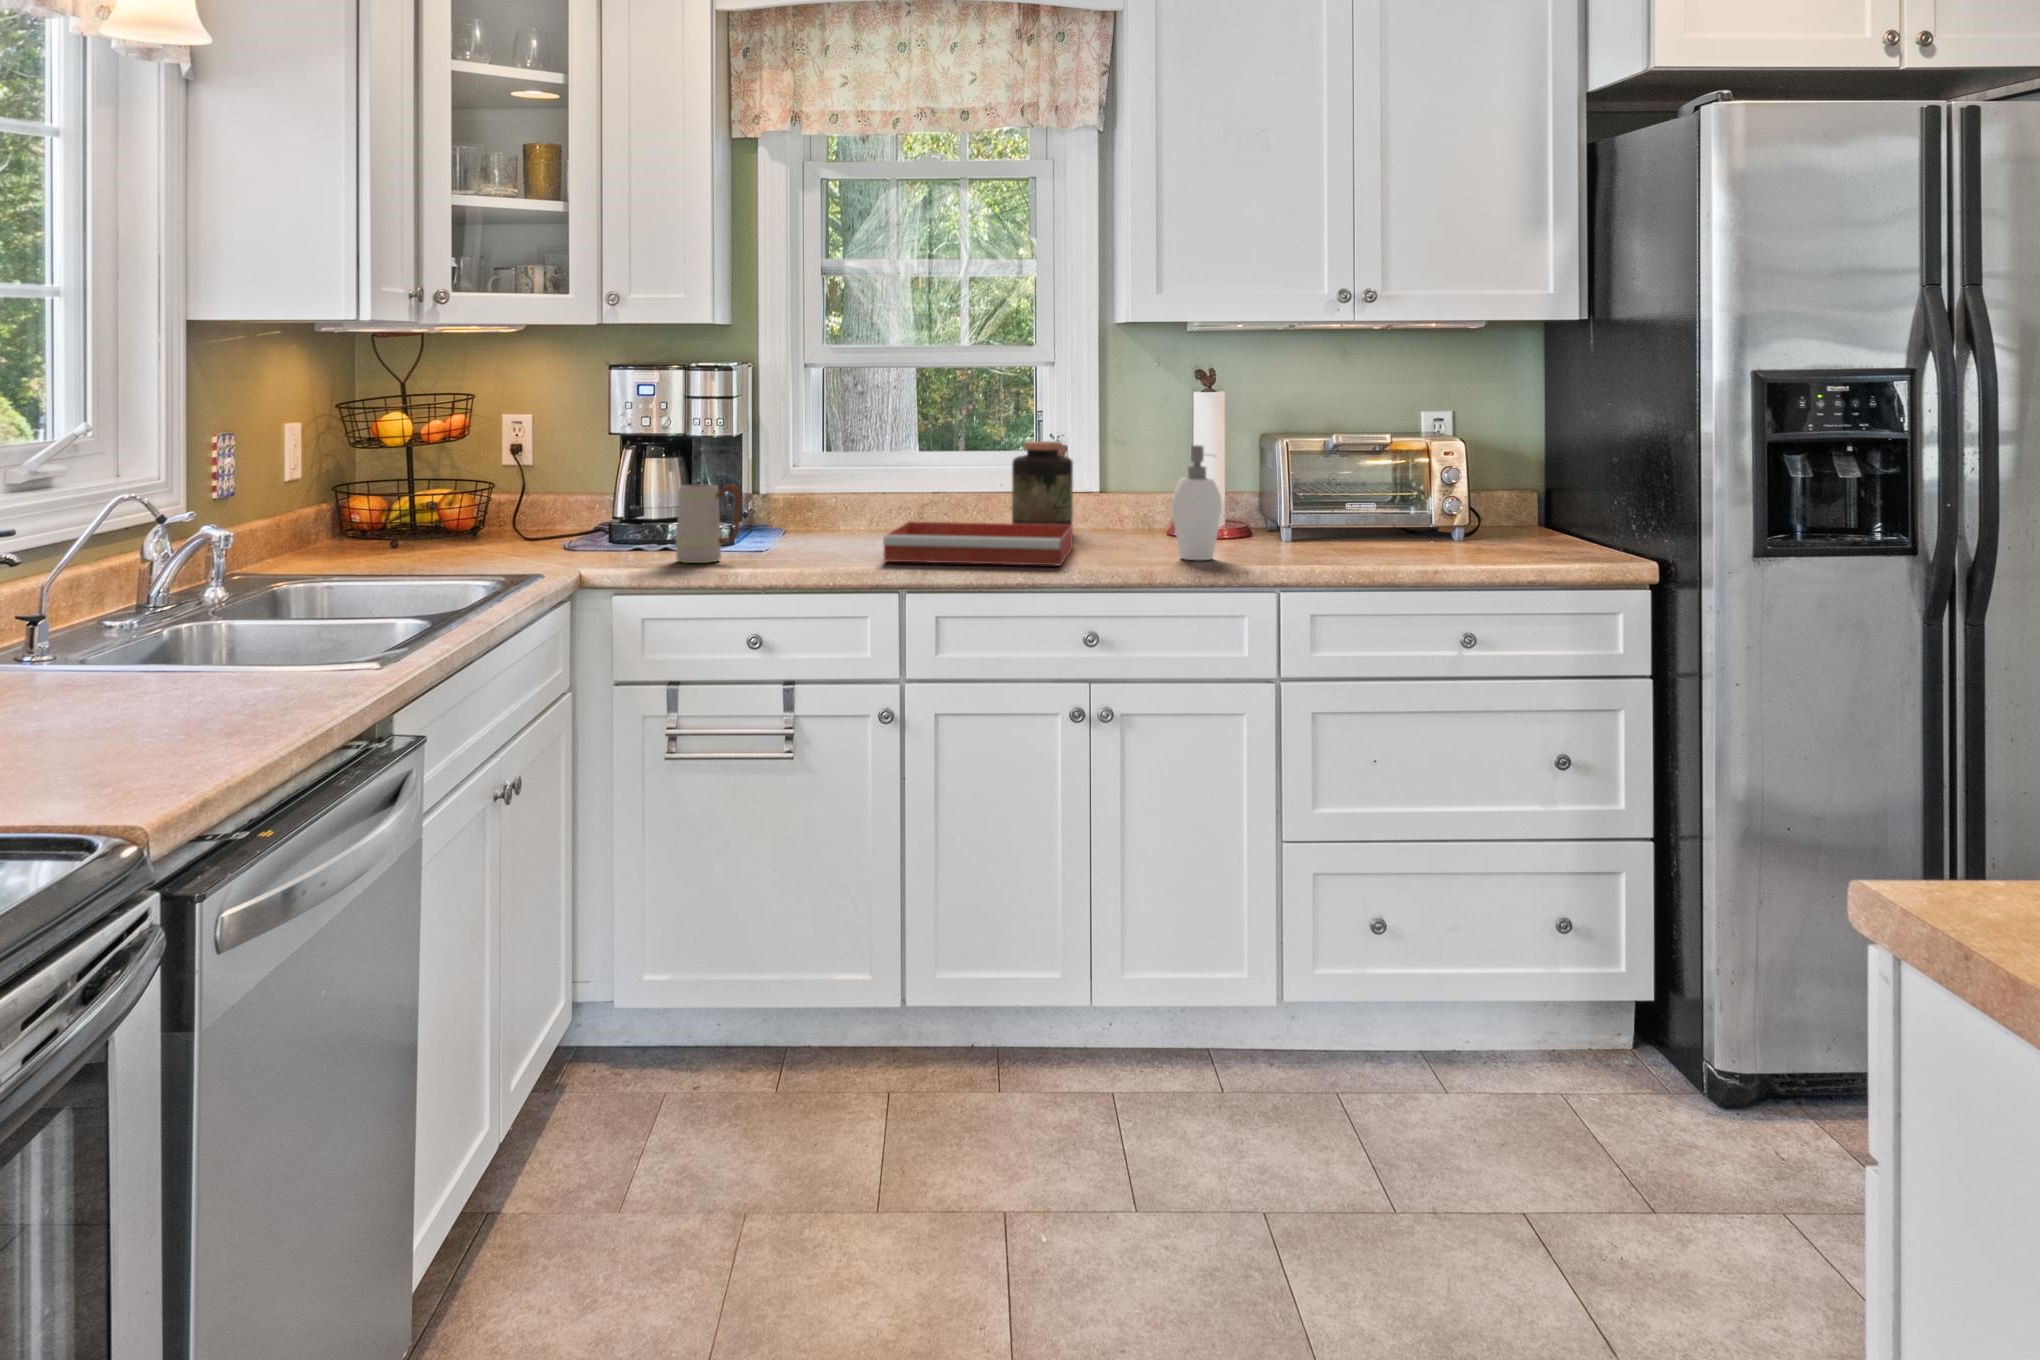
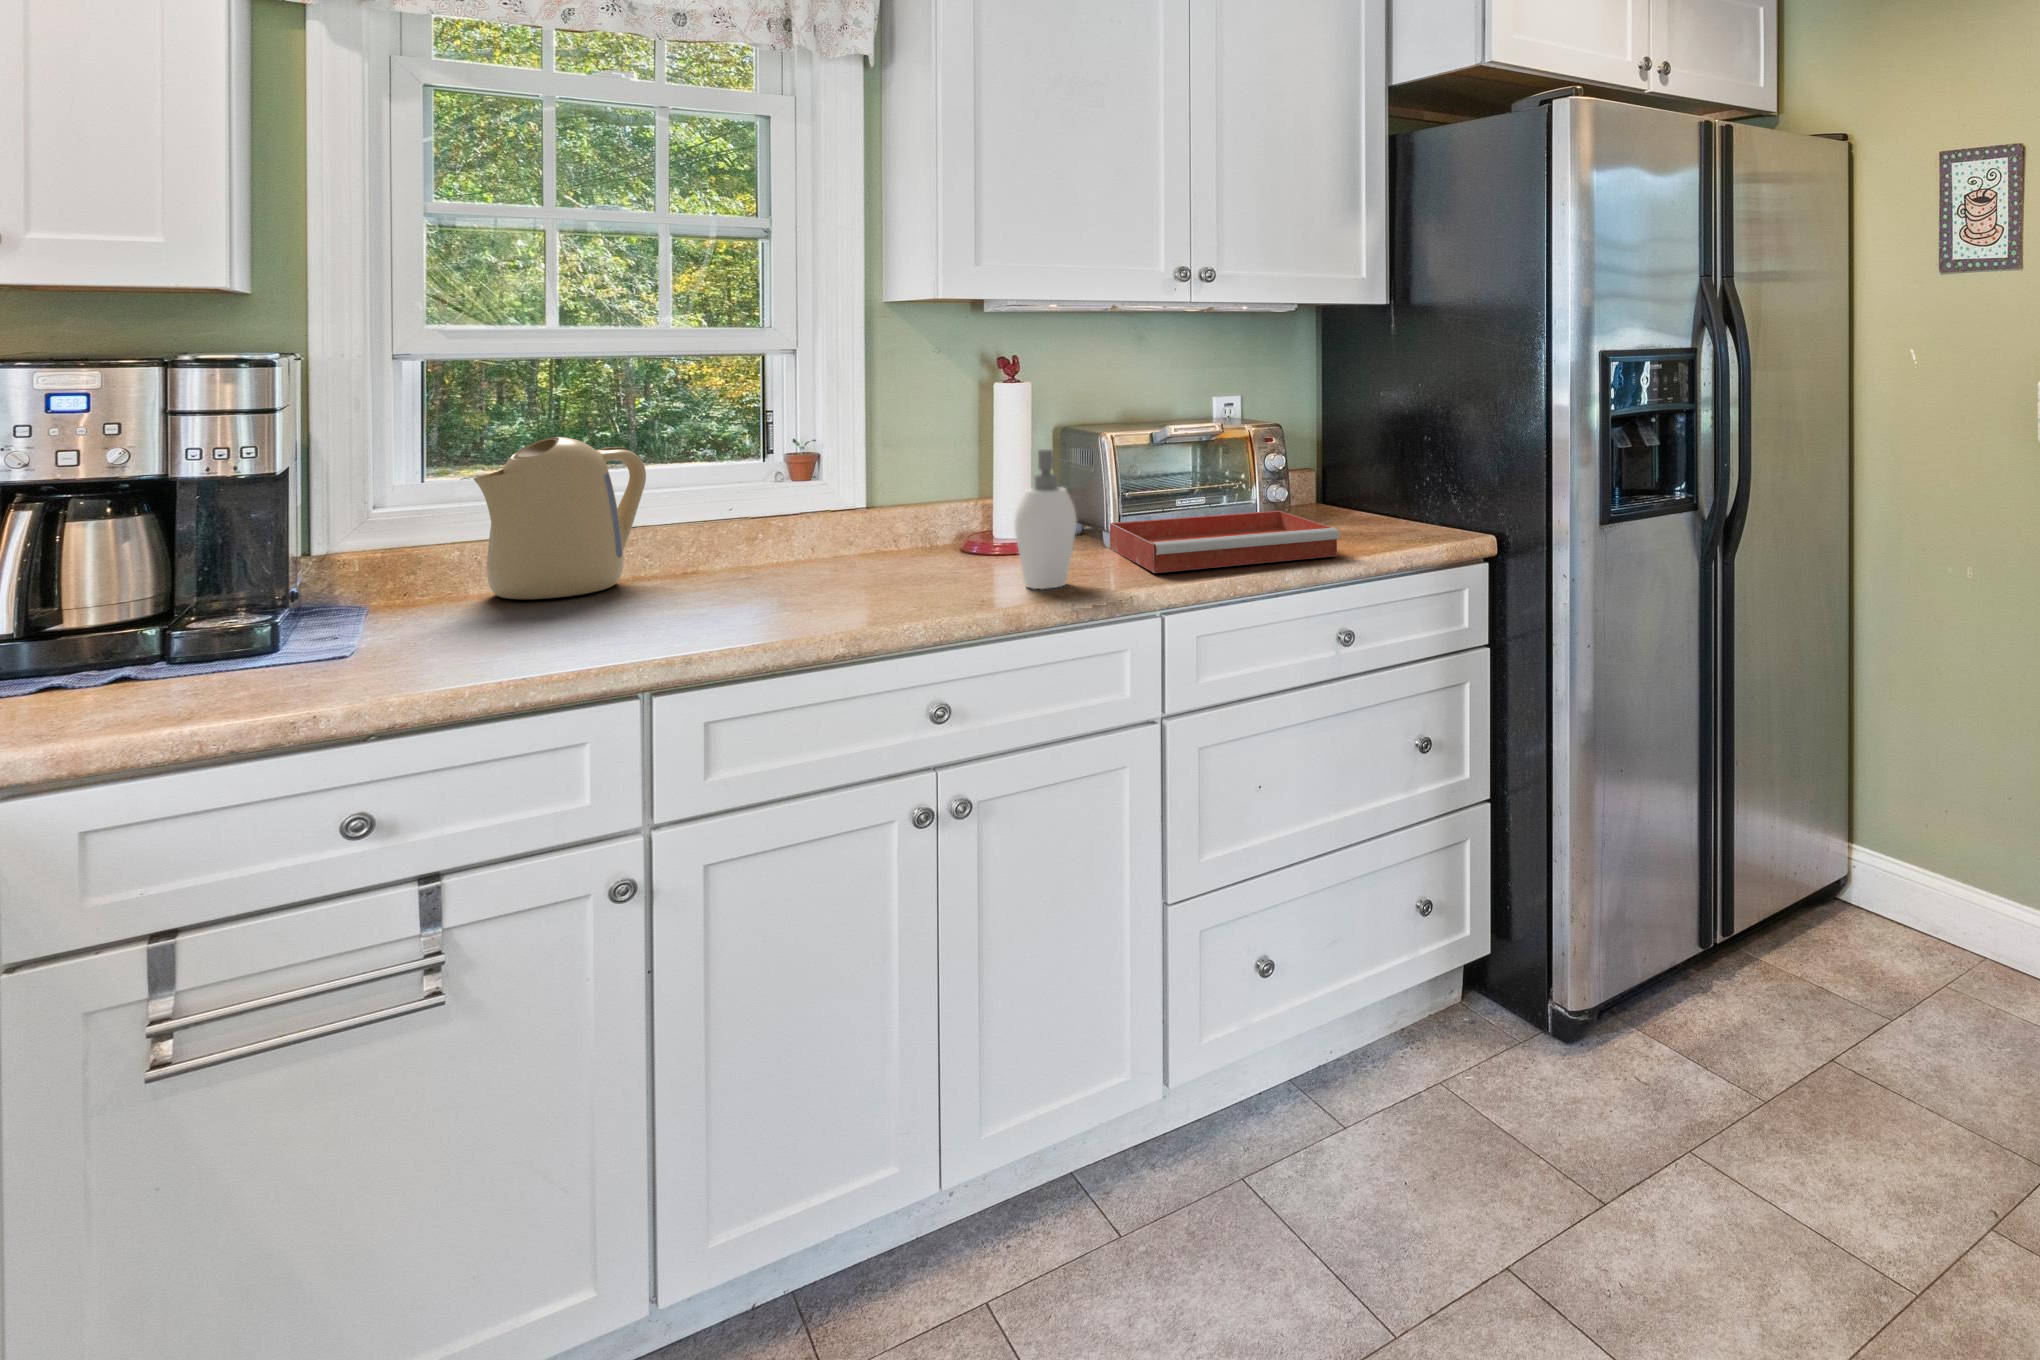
kettle: none [837,423,942,535] -> present [474,437,646,599]
jar: present [1012,441,1073,525] -> none [759,449,845,573]
mug: present [676,484,741,563] -> none [157,560,309,707]
tray: present [883,522,1073,565] -> present [1110,511,1340,573]

